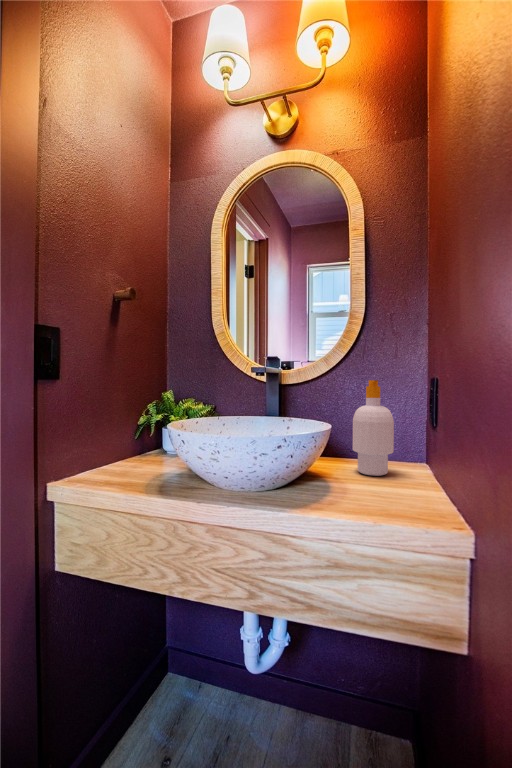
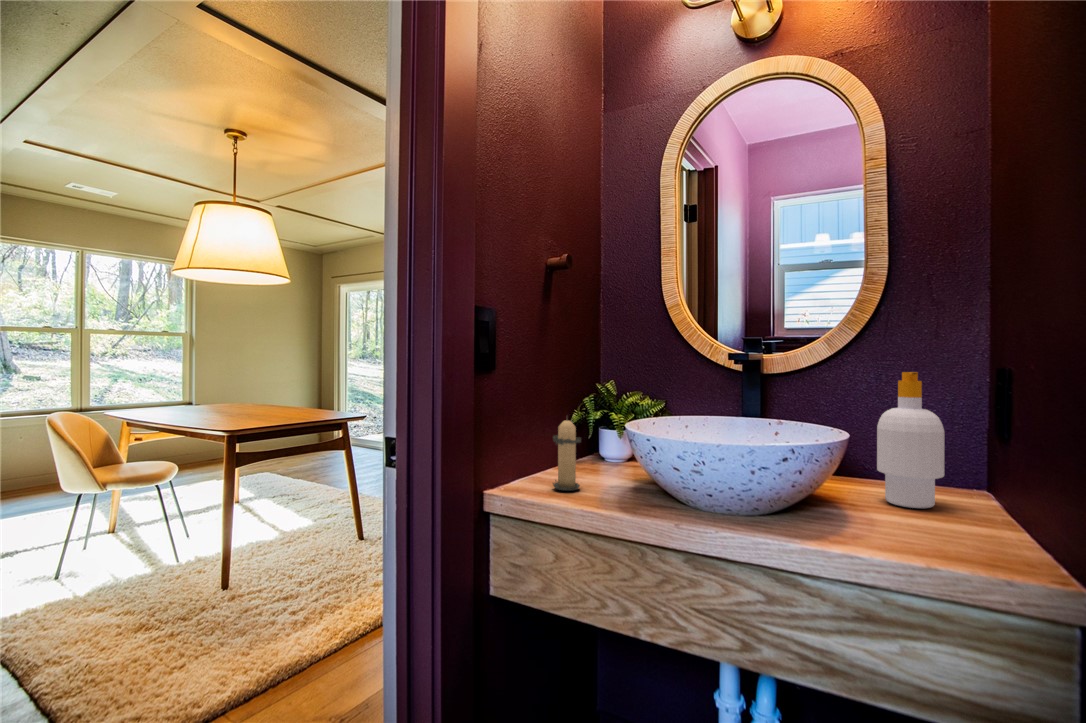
candle: none [109,416,140,479] -> present [553,419,581,491]

